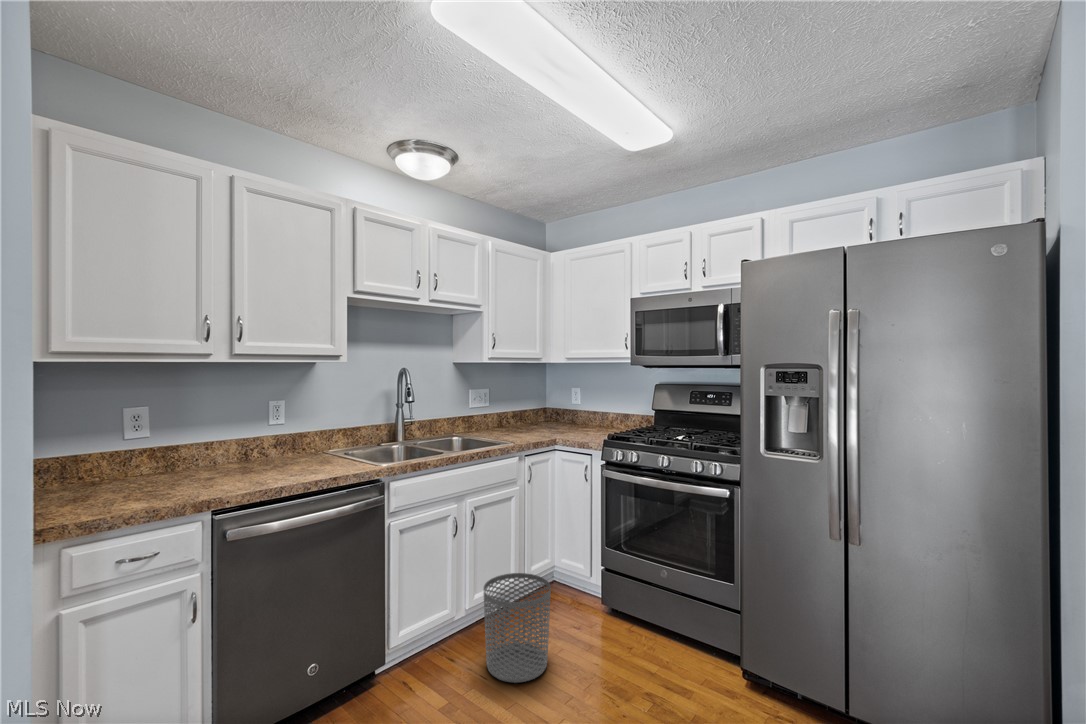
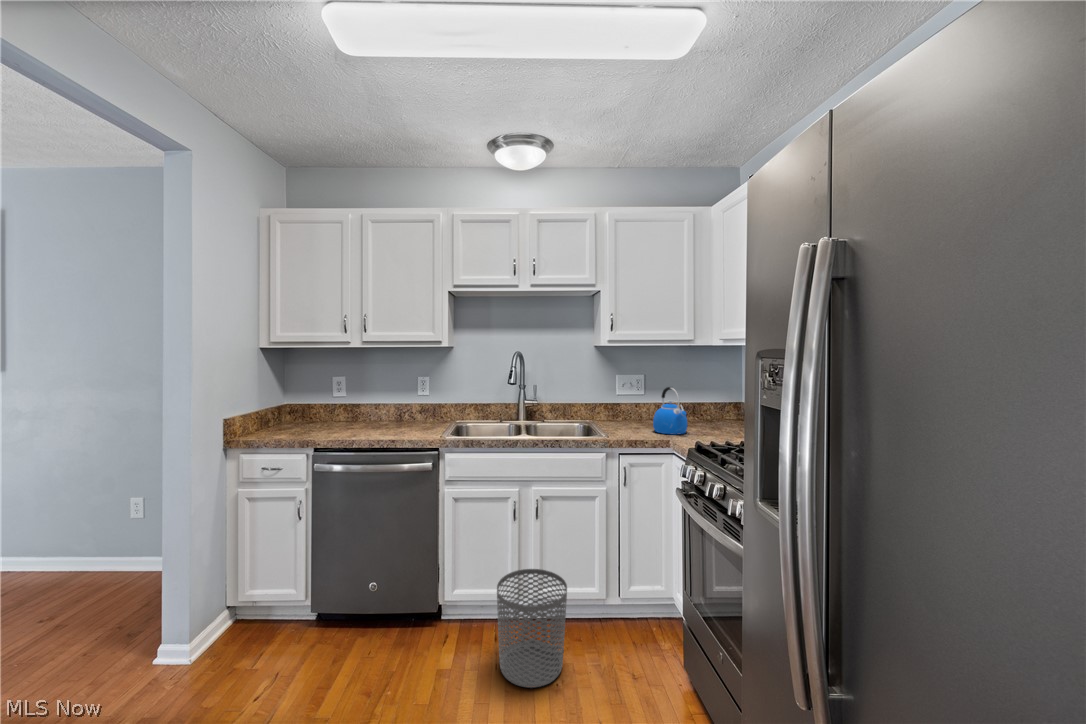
kettle: none [524,395,558,436] -> present [653,387,687,435]

